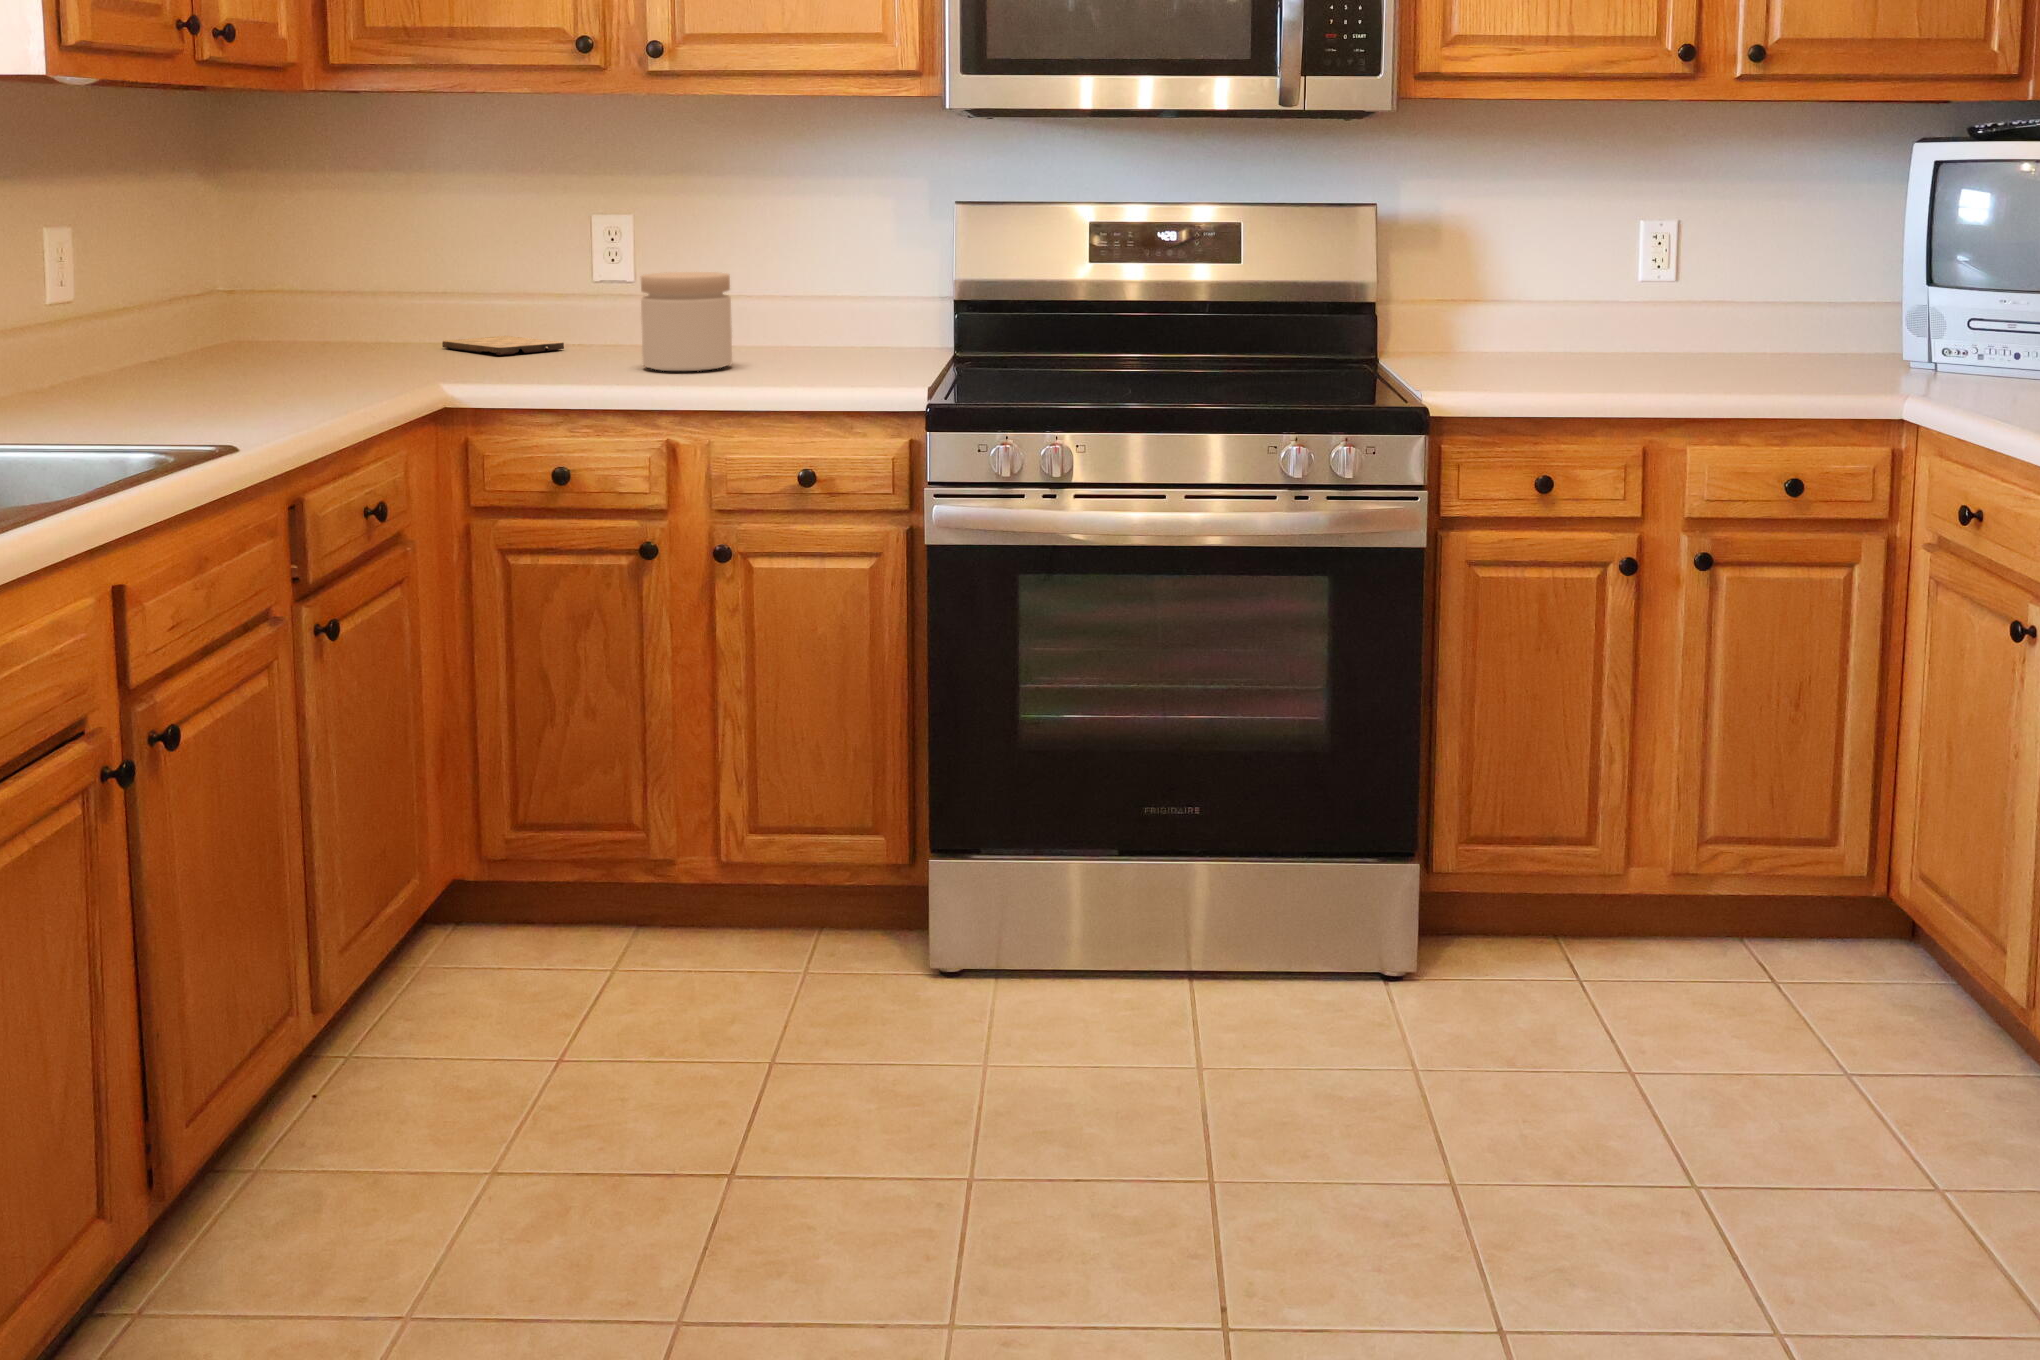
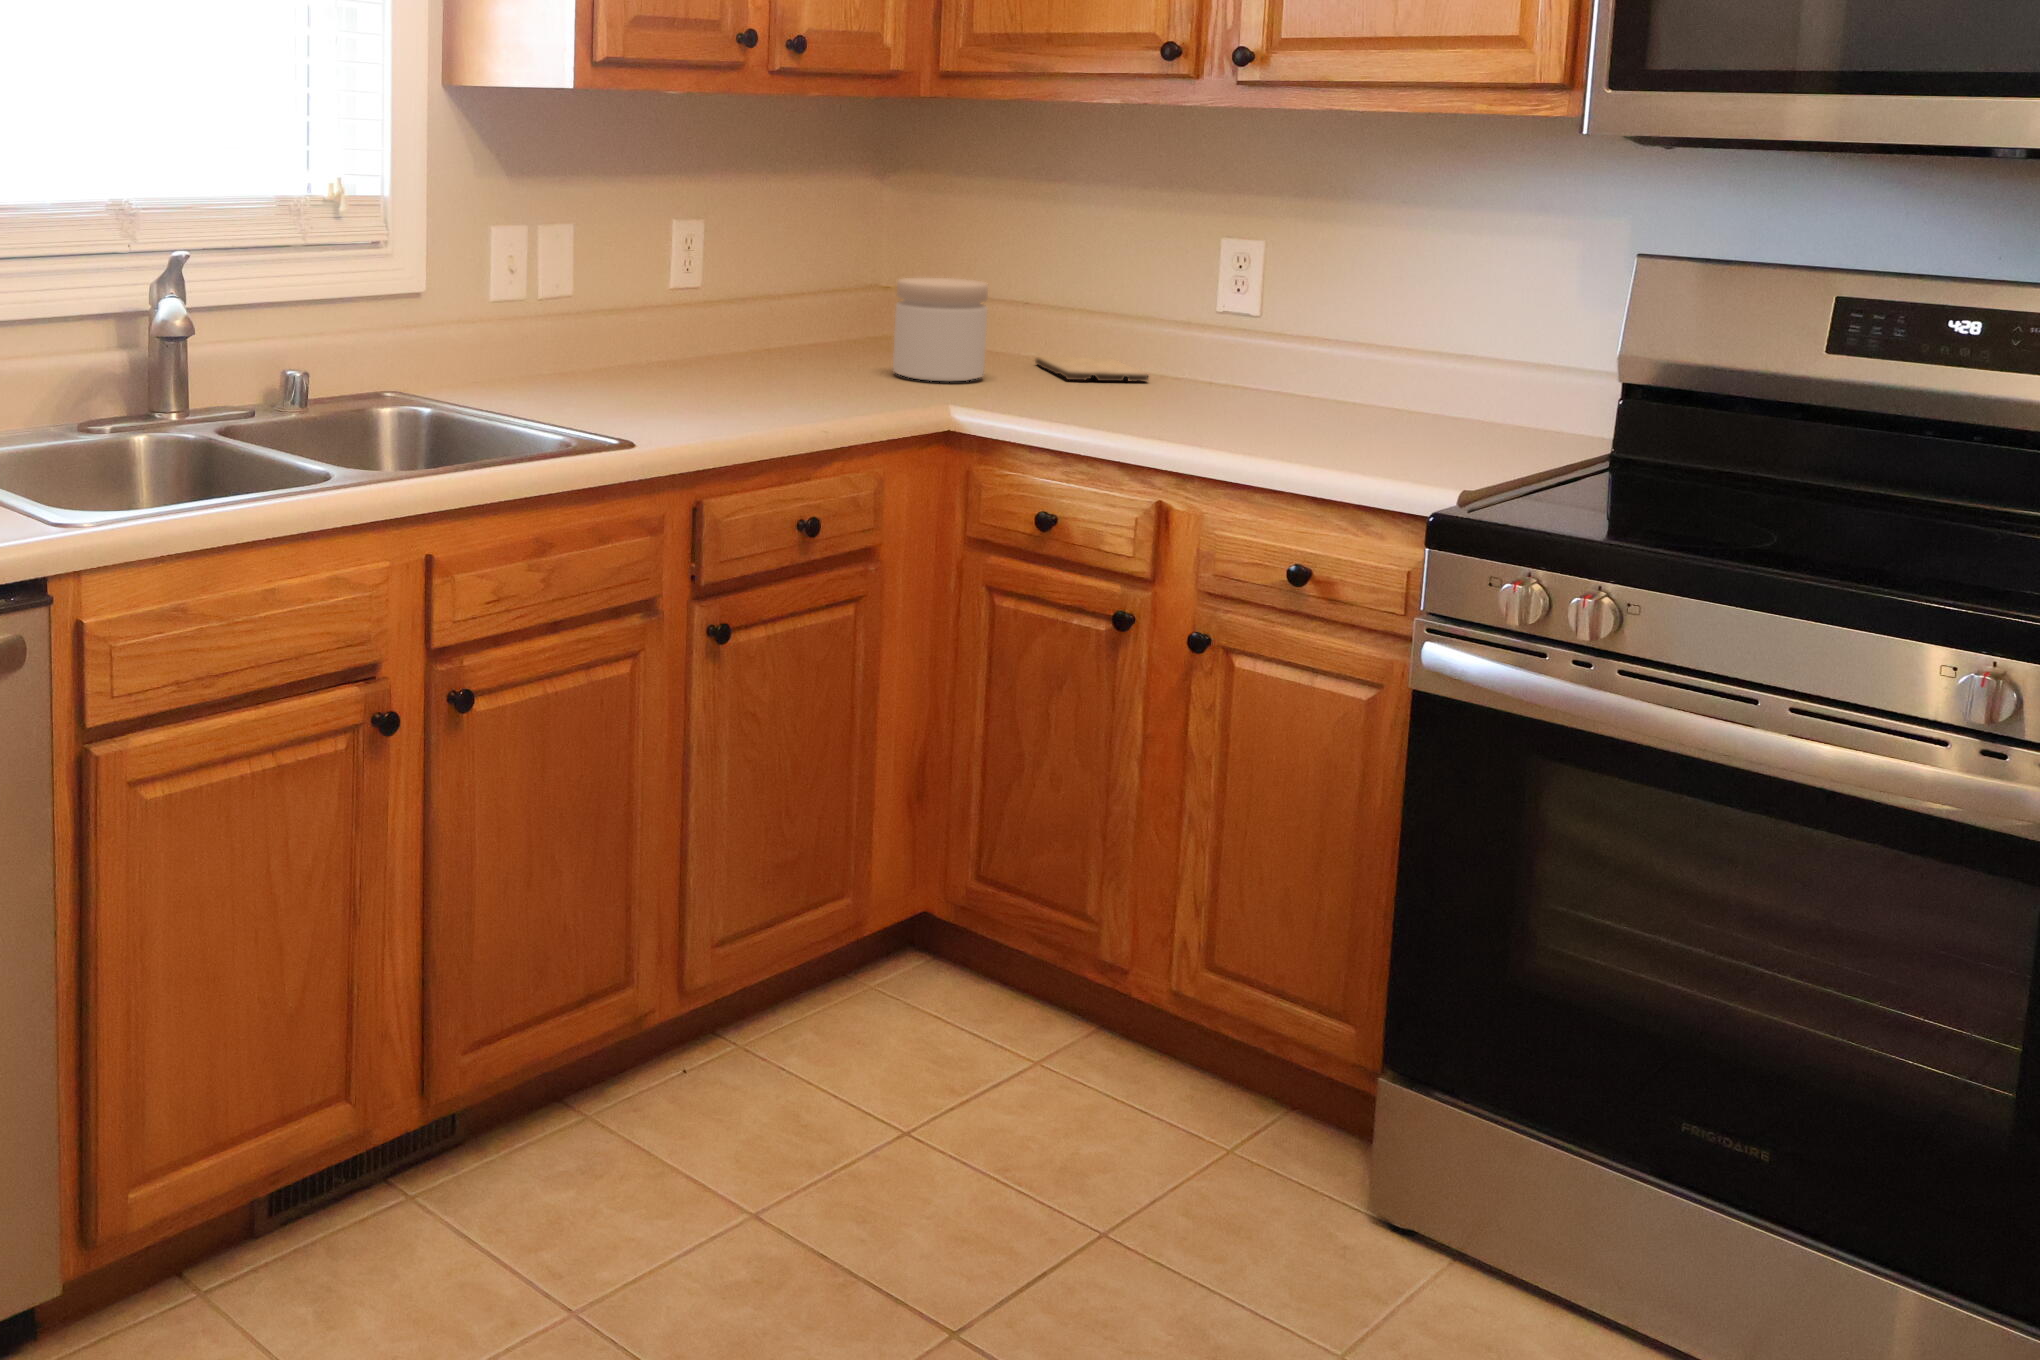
jar: present [641,272,732,371] -> present [893,278,988,381]

